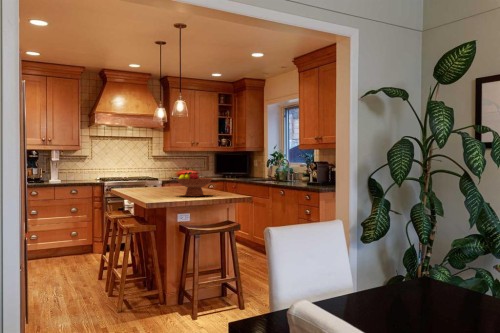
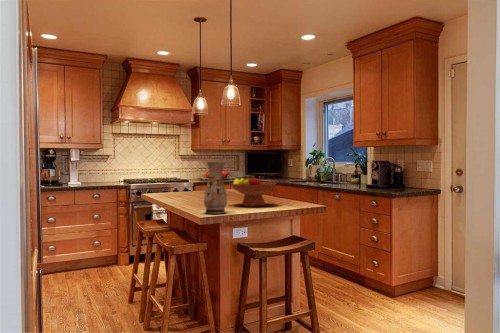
vase: none [149,161,167,200] -> present [204,162,227,214]

